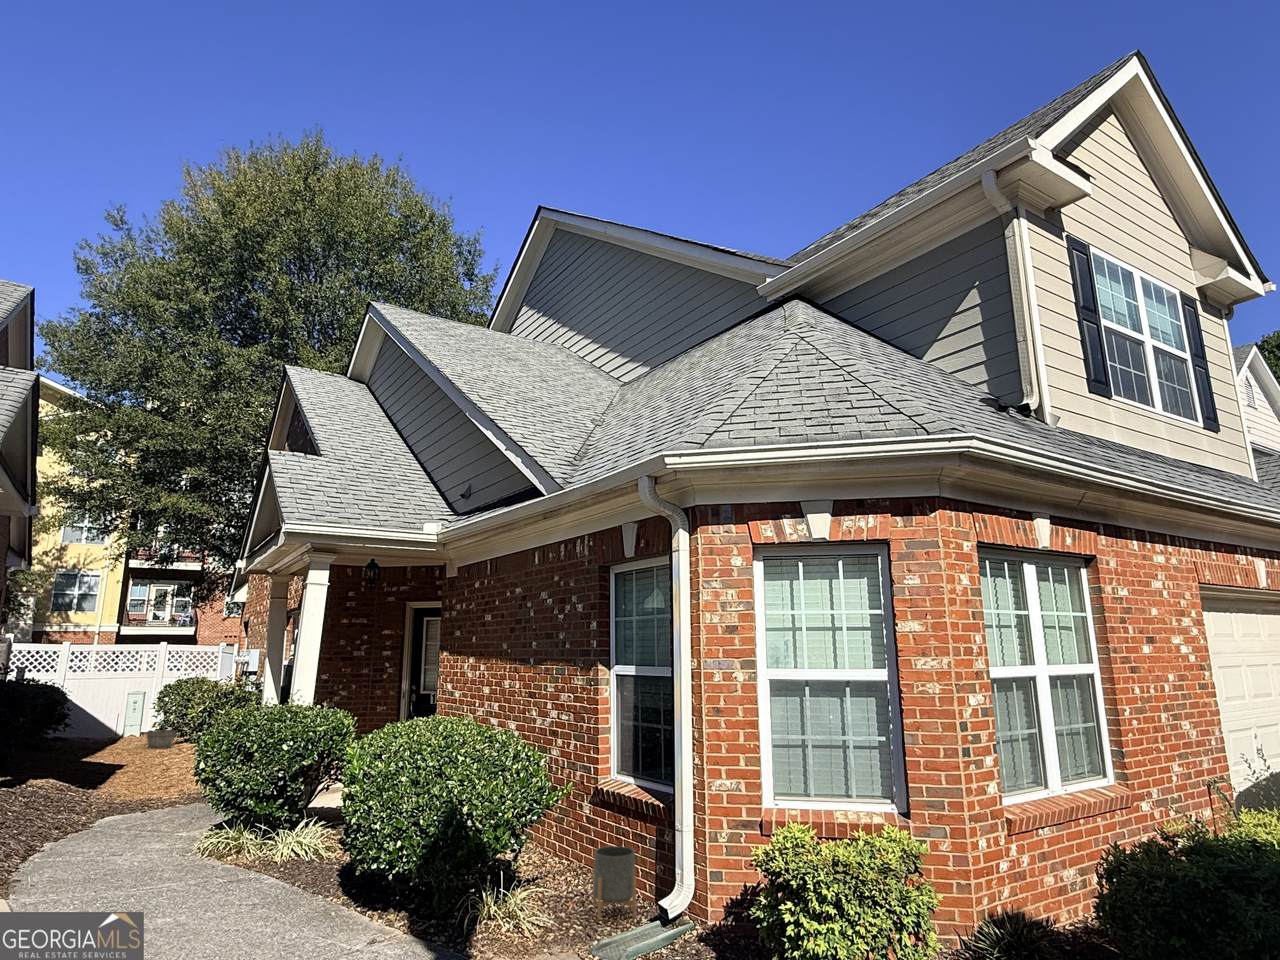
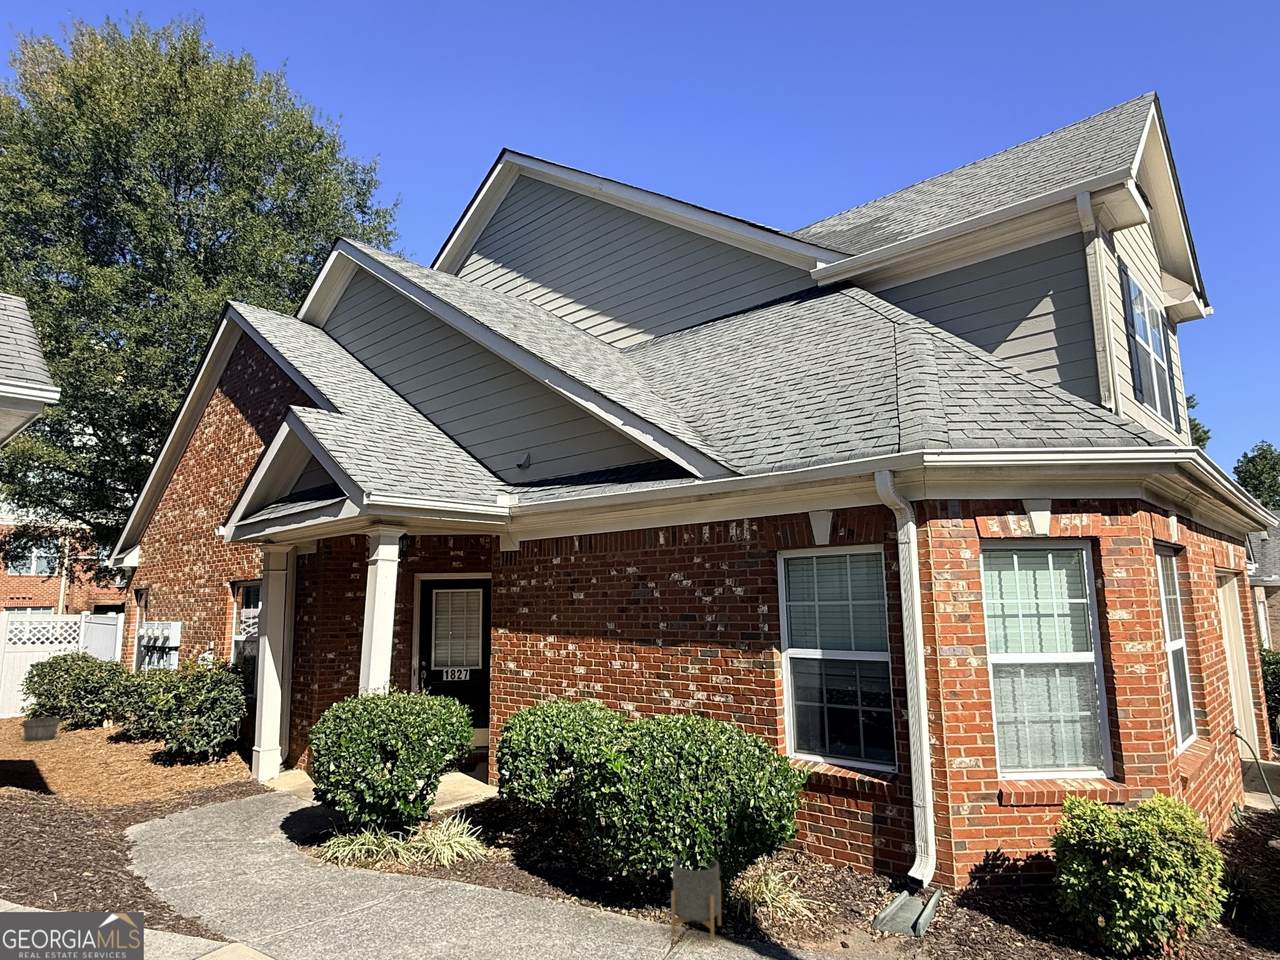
planter: present [593,846,636,920] -> present [671,859,721,942]

